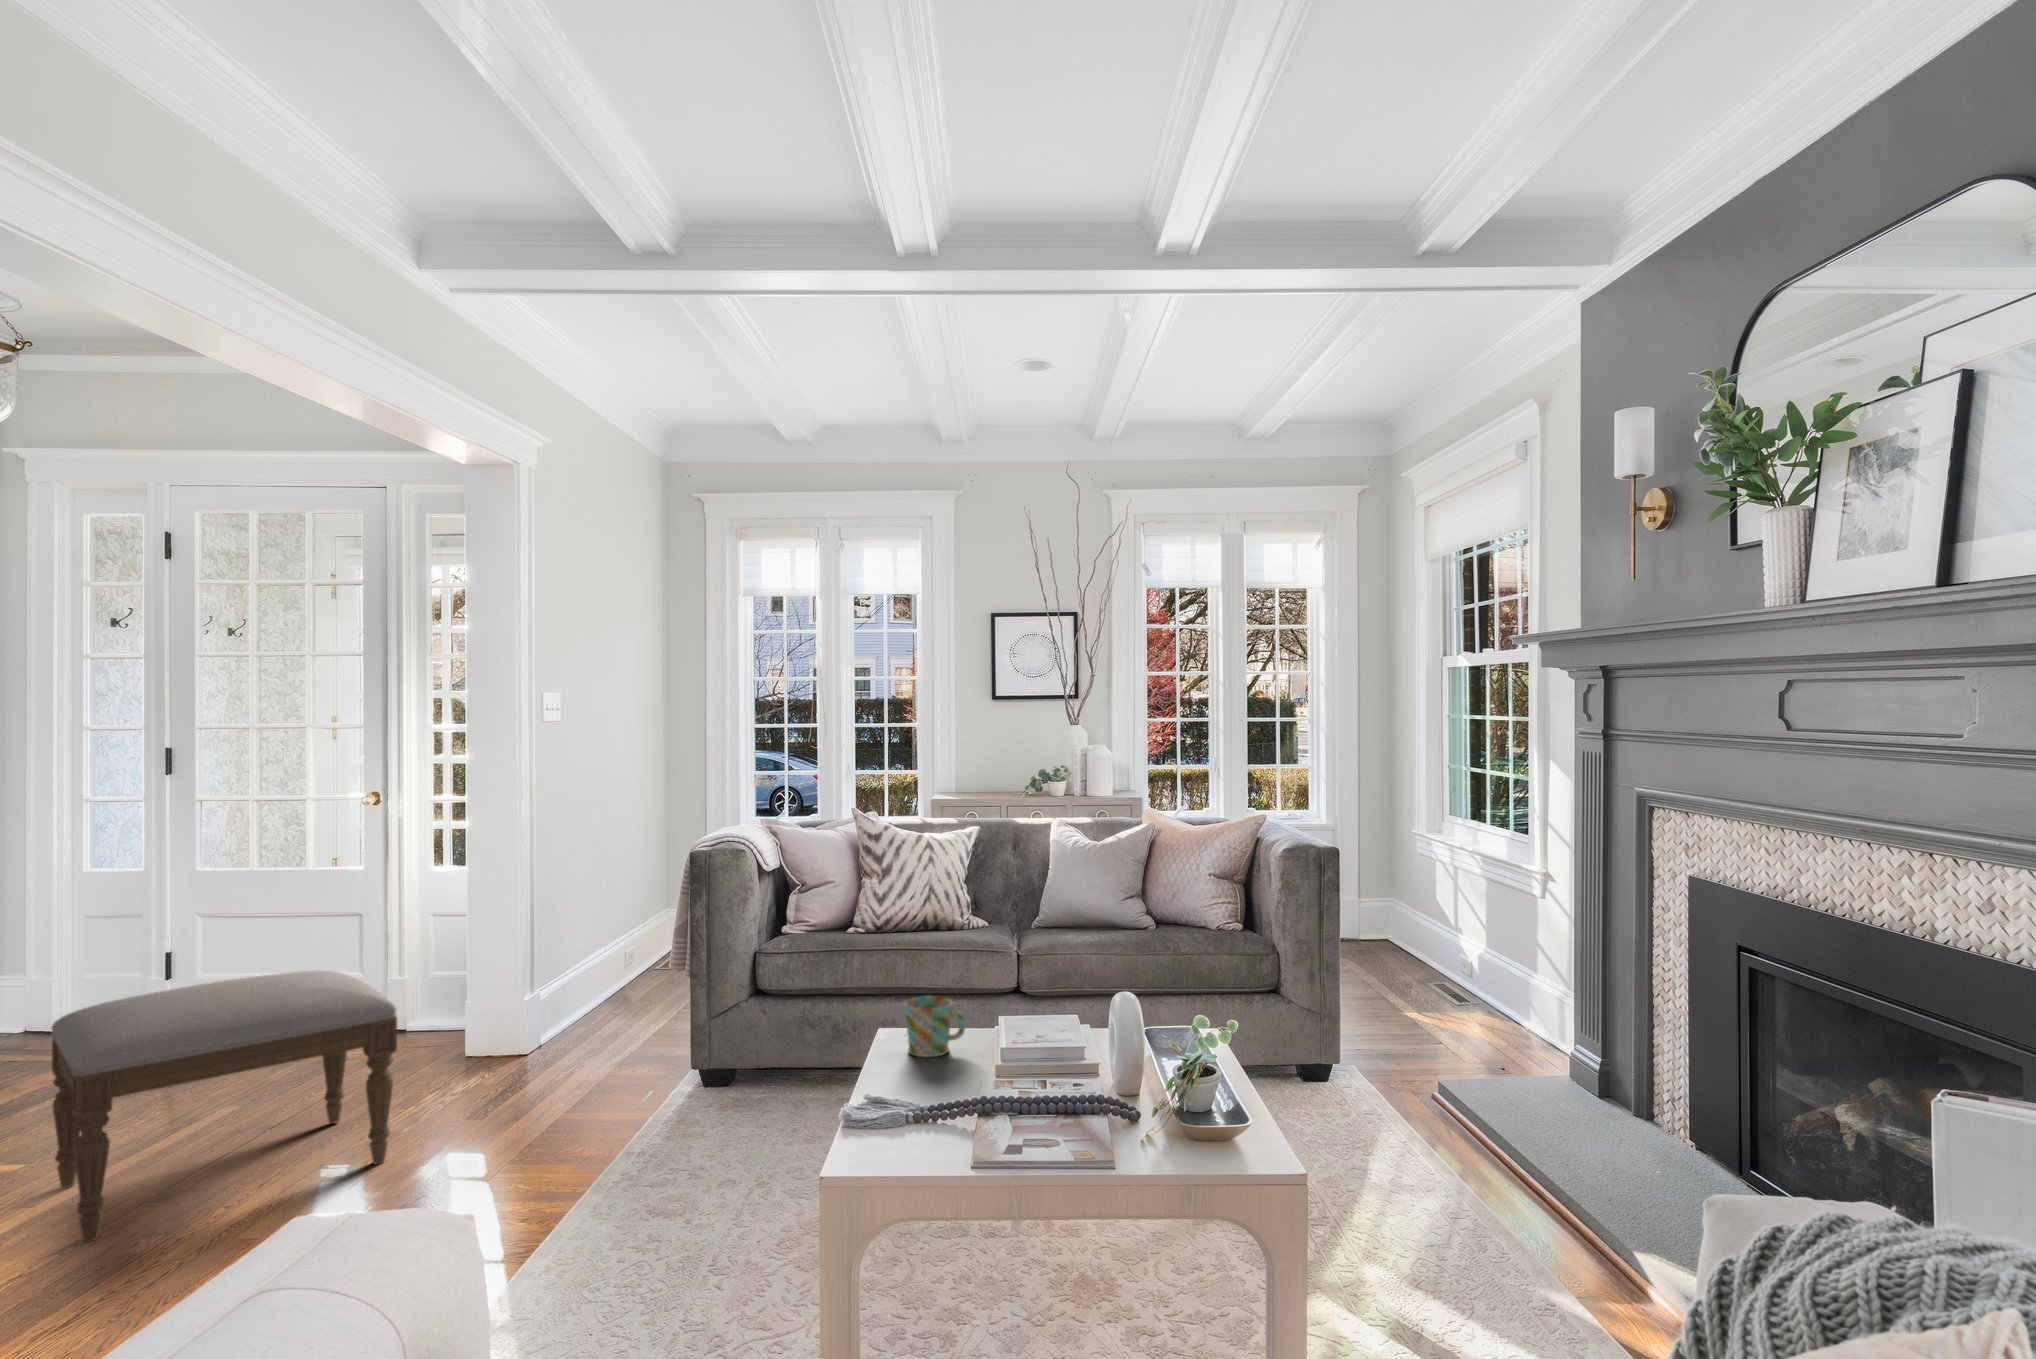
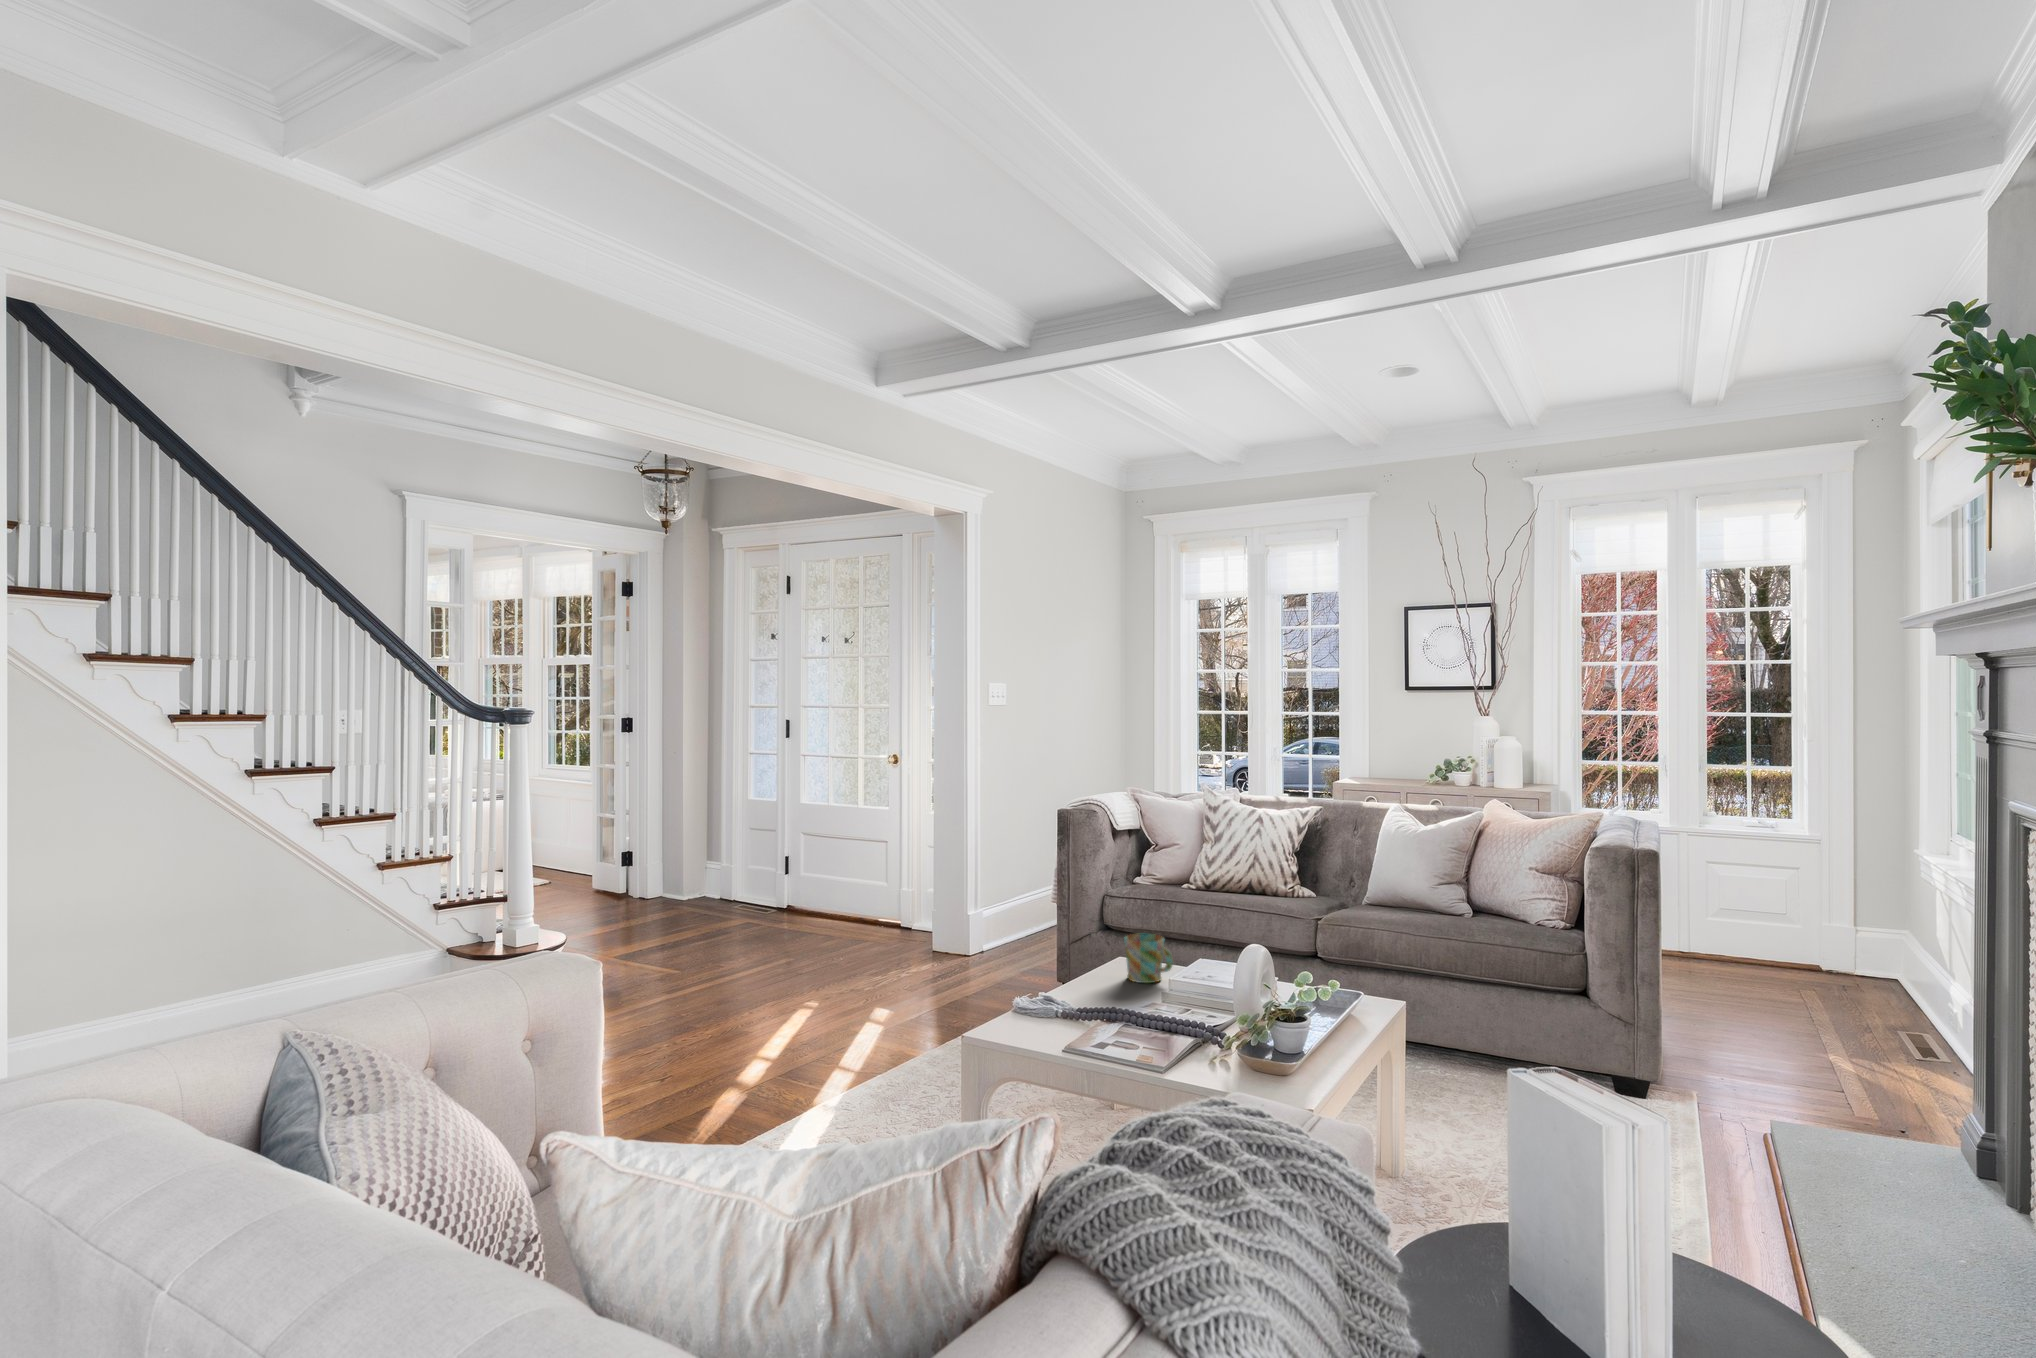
ottoman: present [51,970,397,1242] -> none [665,871,846,1017]

